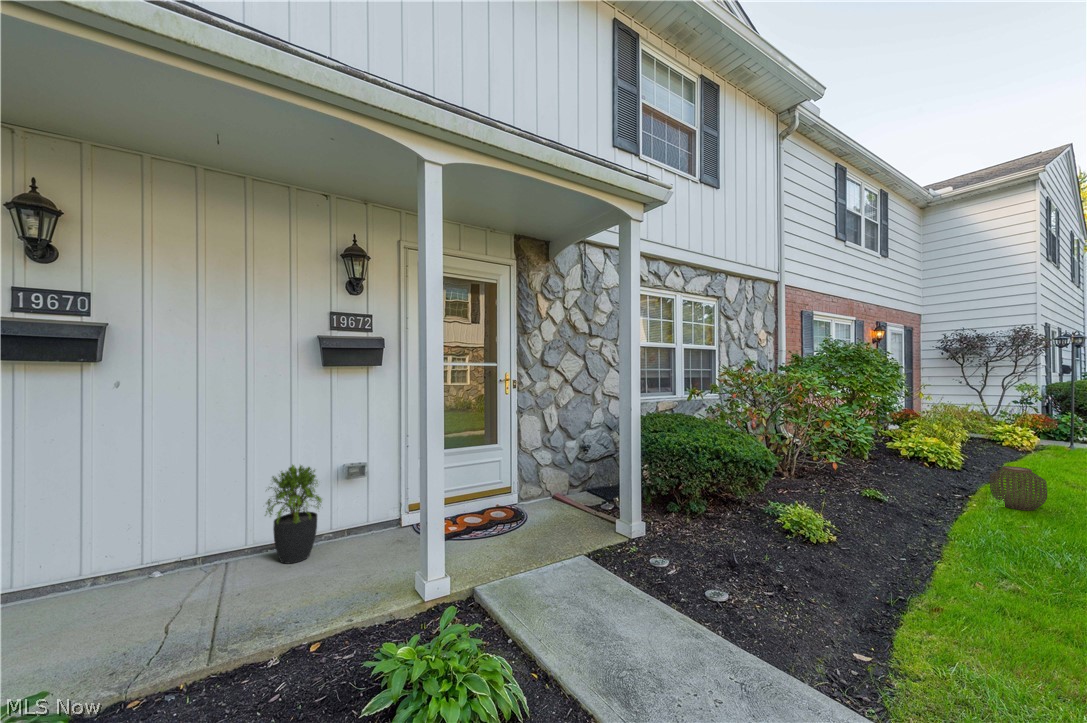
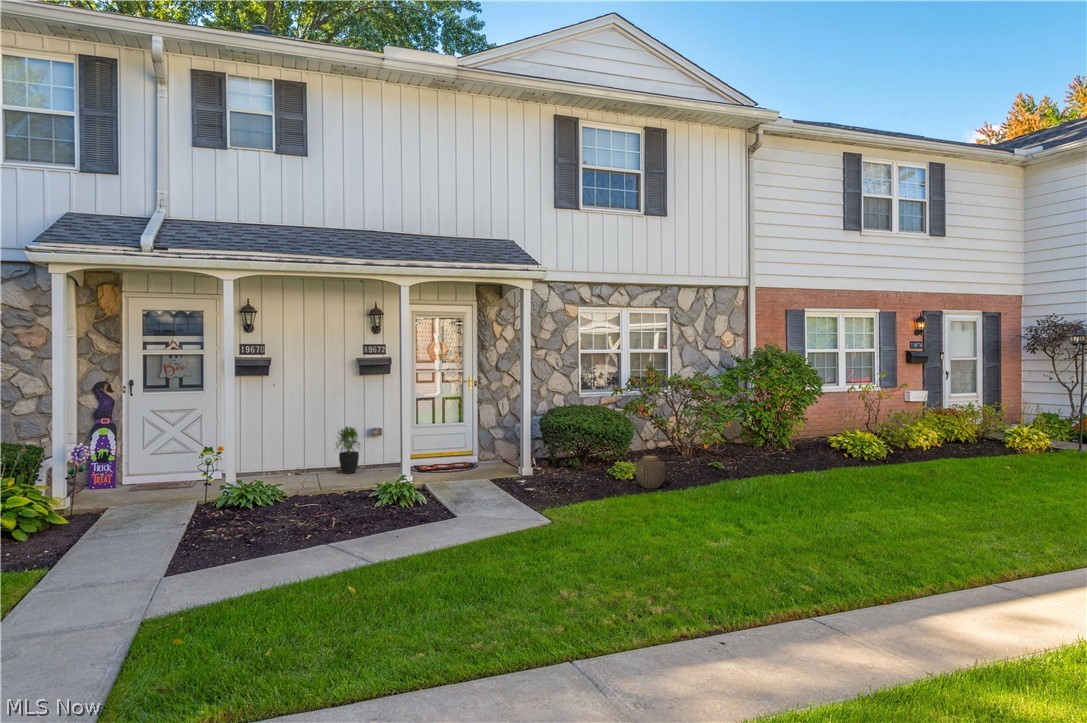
woven basket: present [990,466,1047,511] -> present [635,456,665,488]

